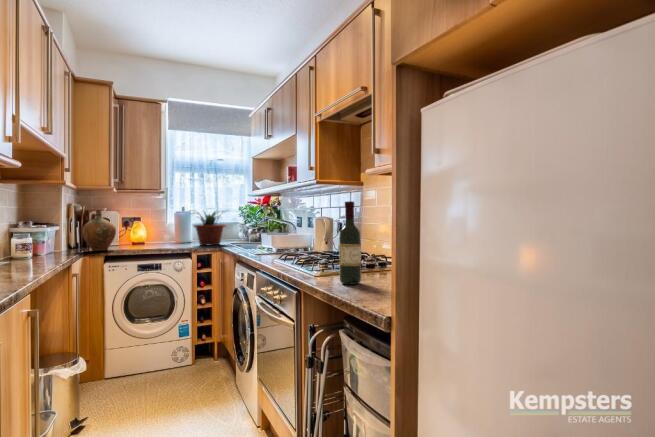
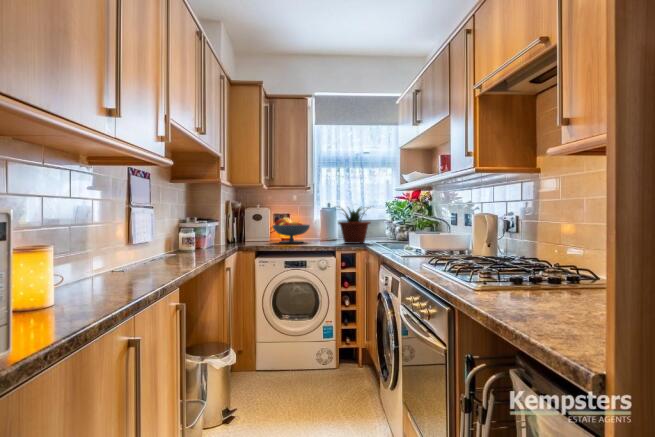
wine bottle: present [339,201,361,284] -> none [511,191,545,308]
ceramic jug: present [82,210,116,251] -> none [237,207,265,246]
fruit bowl: none [122,222,164,247] -> present [273,219,310,243]

